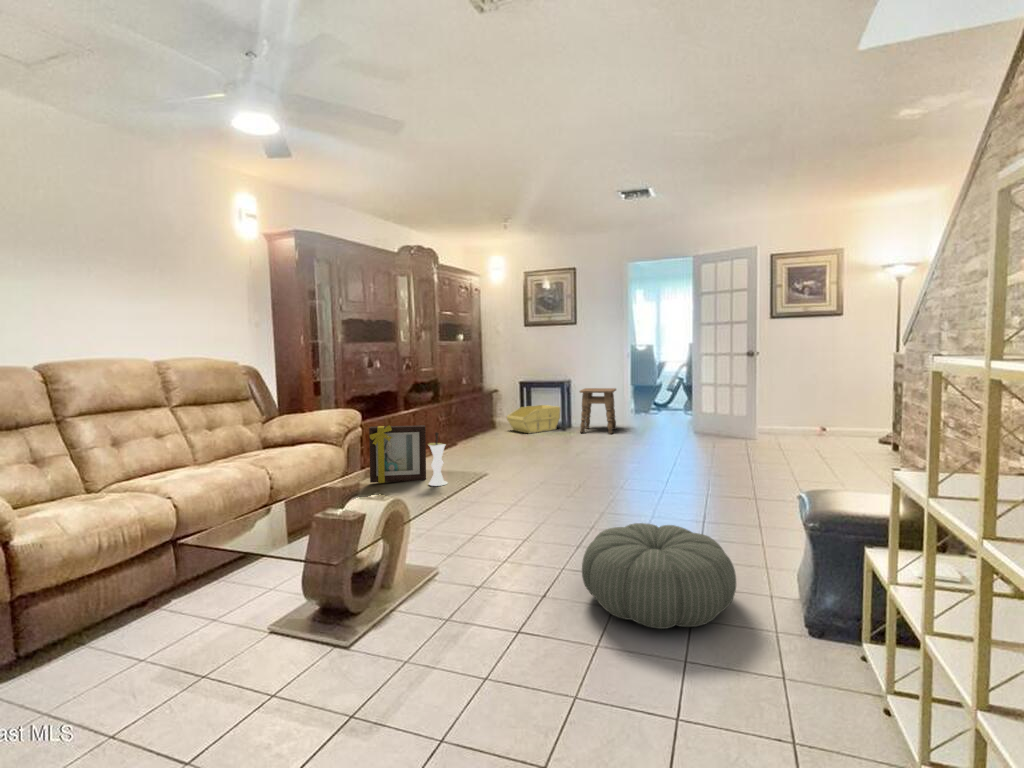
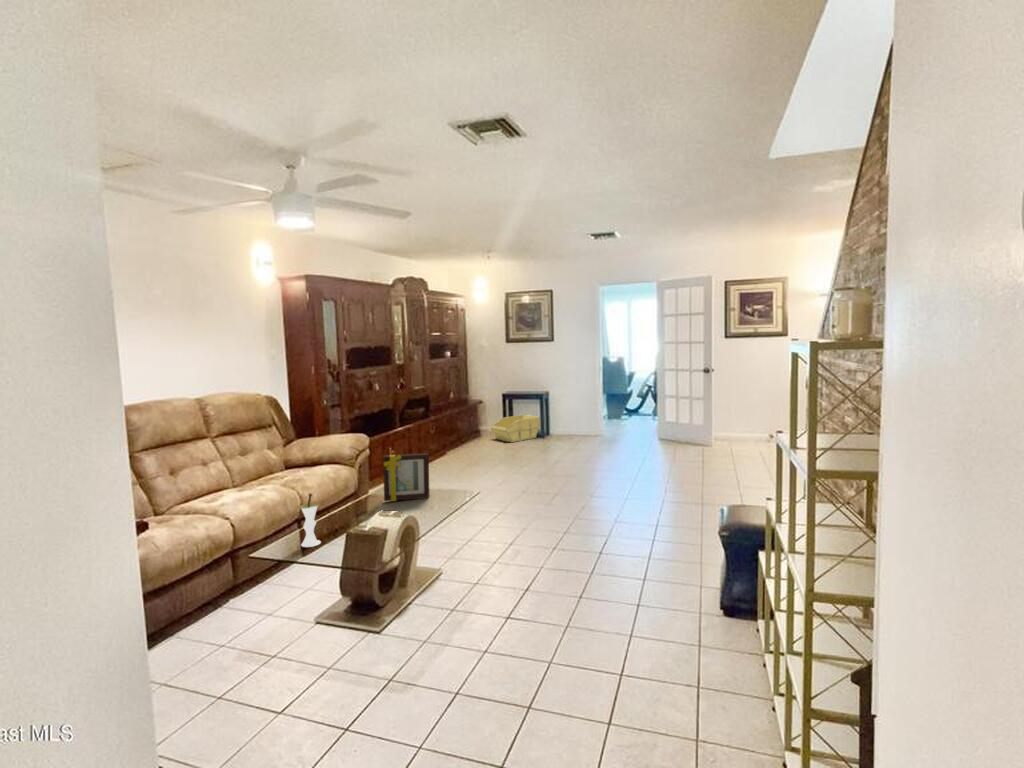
side table: present [580,388,616,434] -> none [557,400,591,442]
vase: present [428,433,447,486] -> present [299,494,321,547]
pouf: present [582,523,736,629] -> none [555,531,669,611]

